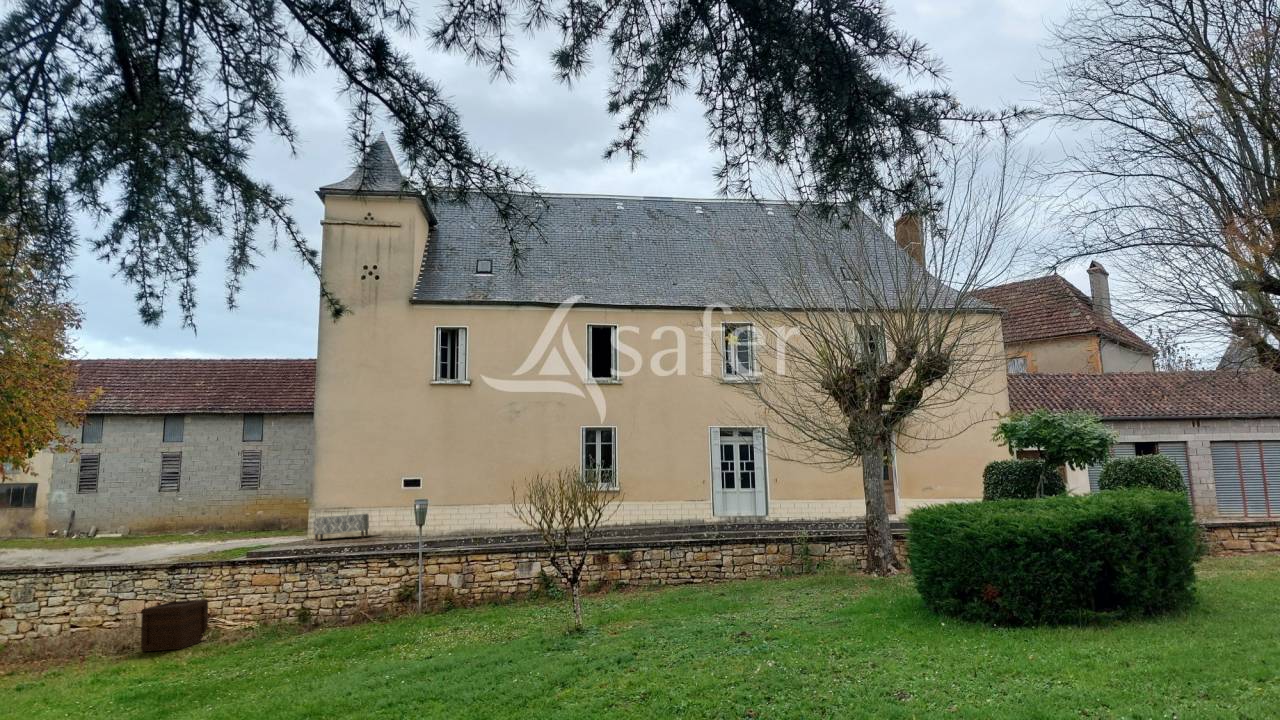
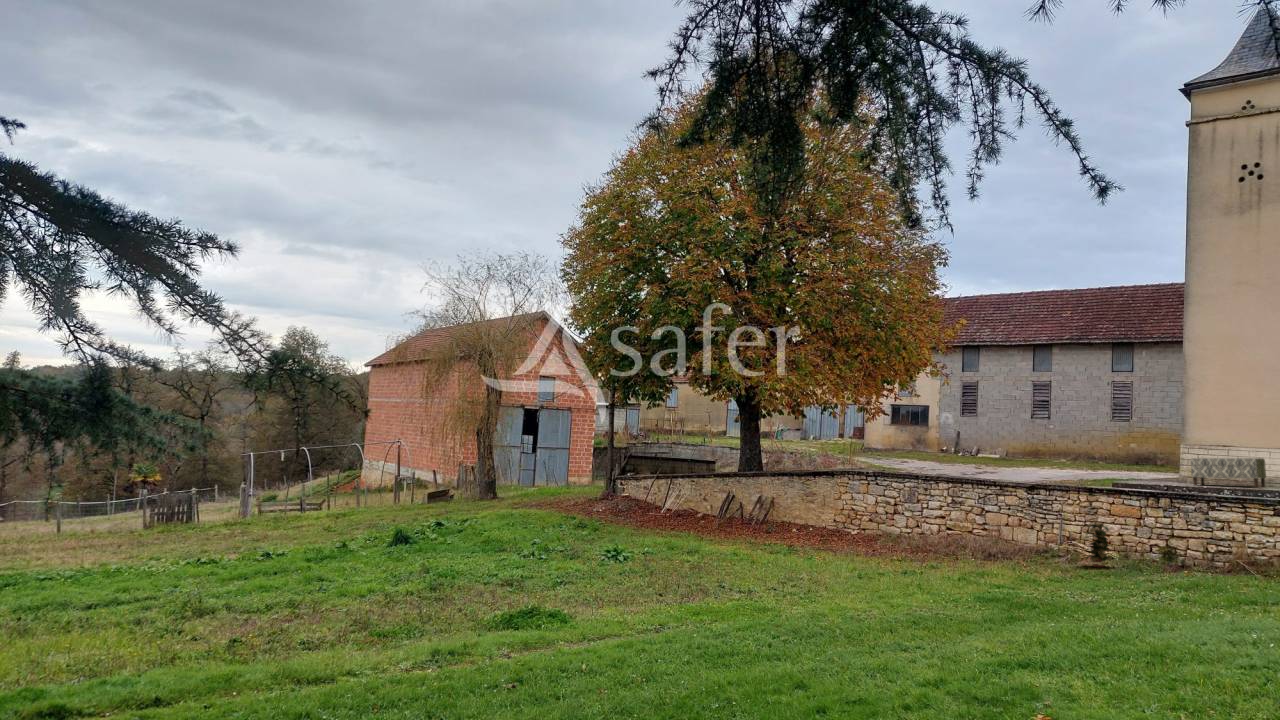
decorative plant: none [224,596,257,639] -> present [1085,523,1112,567]
wooden crate: present [141,599,208,652] -> none [1004,520,1067,565]

